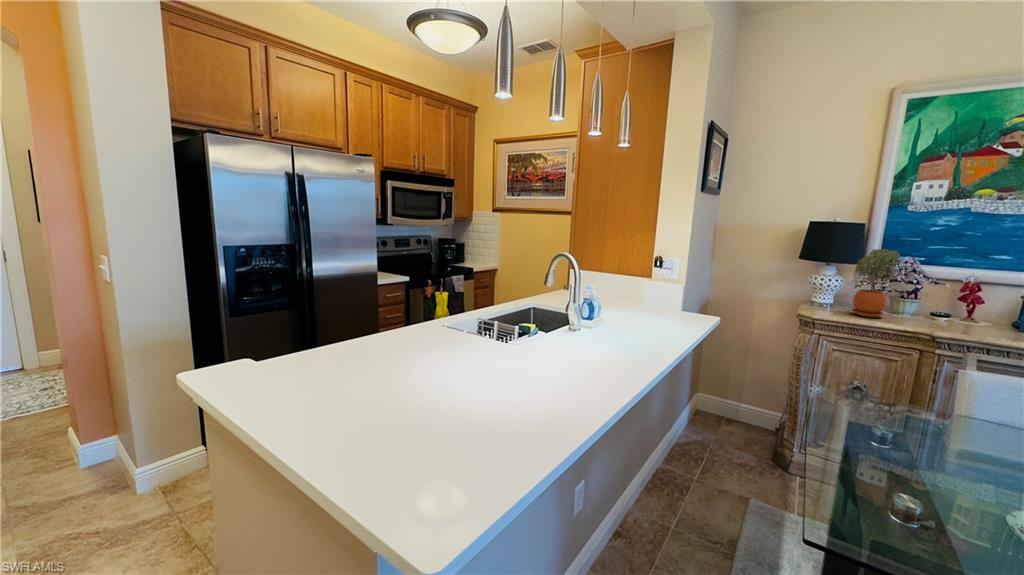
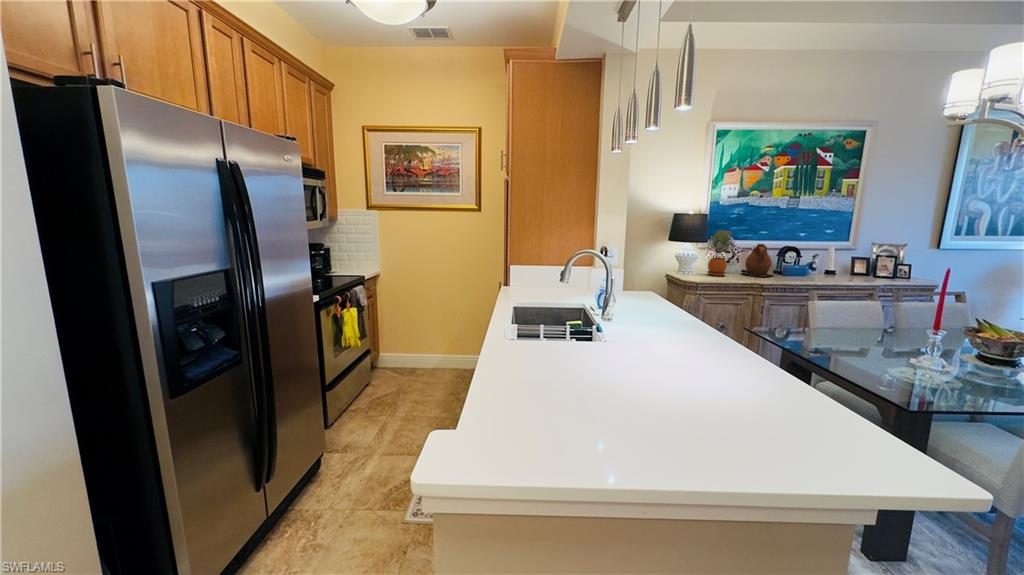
ceramic pitcher: none [922,275,993,332] -> present [742,244,773,276]

